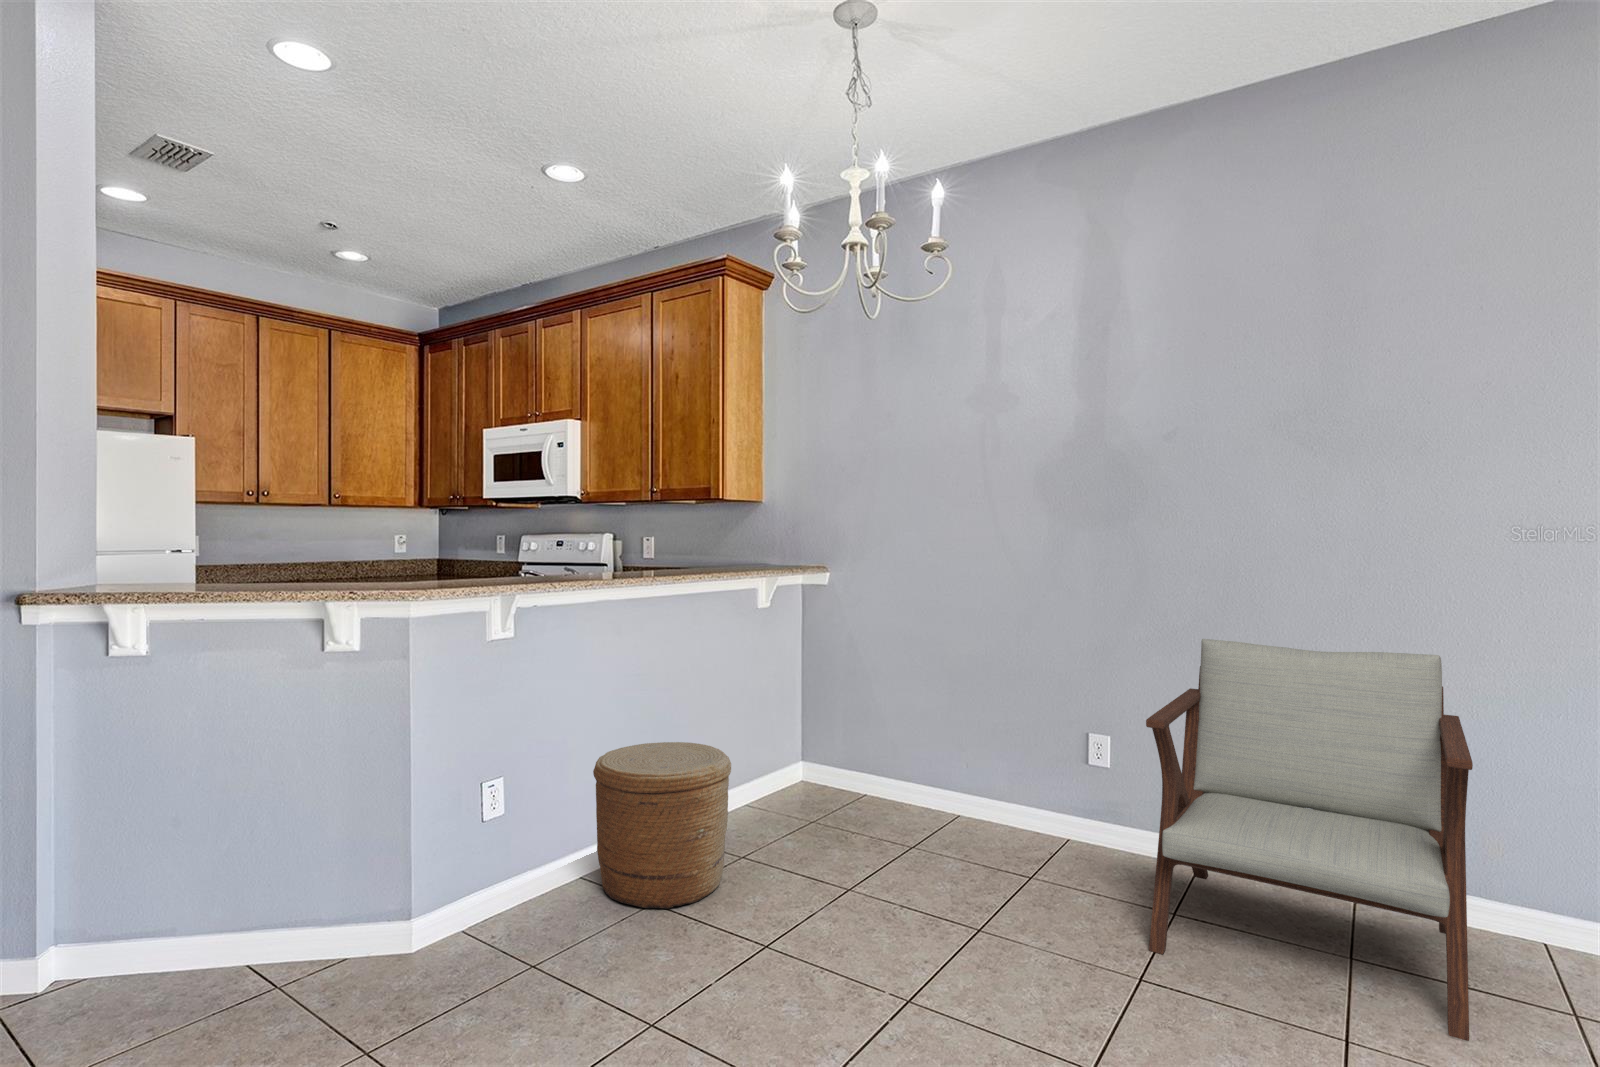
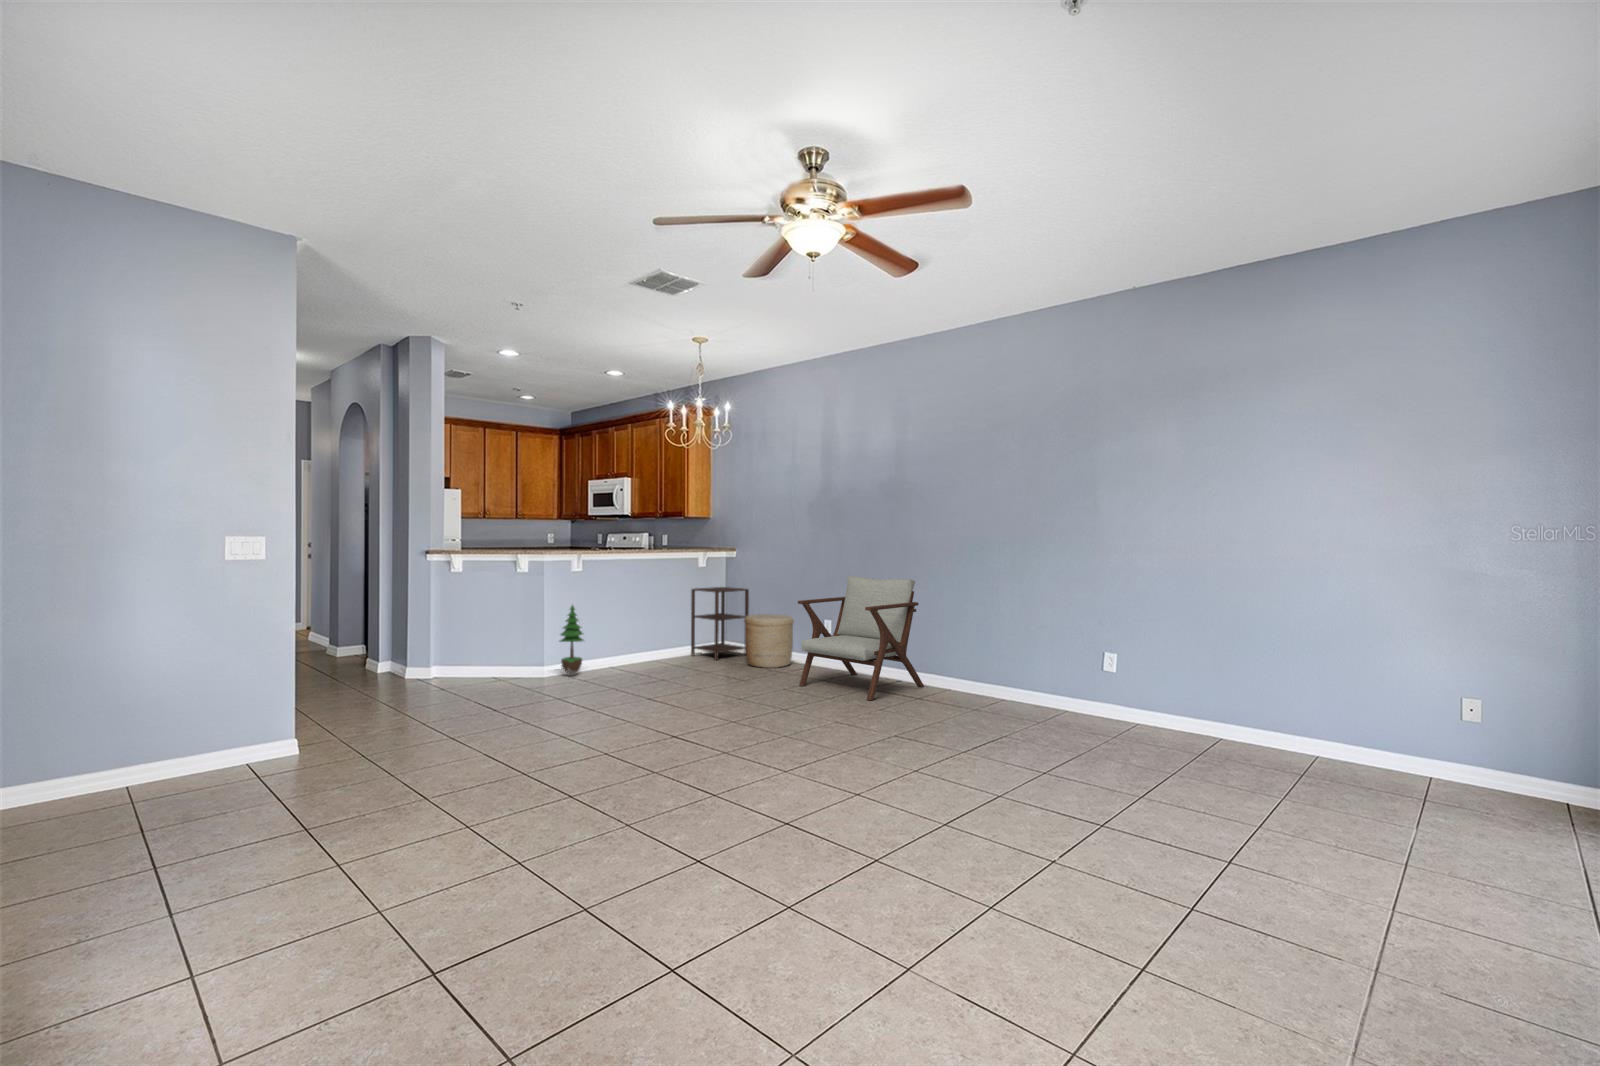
side table: none [748,649,874,827] -> present [691,587,749,660]
potted tree: none [453,735,531,940] -> present [560,605,583,675]
woven basket: present [593,742,731,909] -> present [744,614,794,668]

